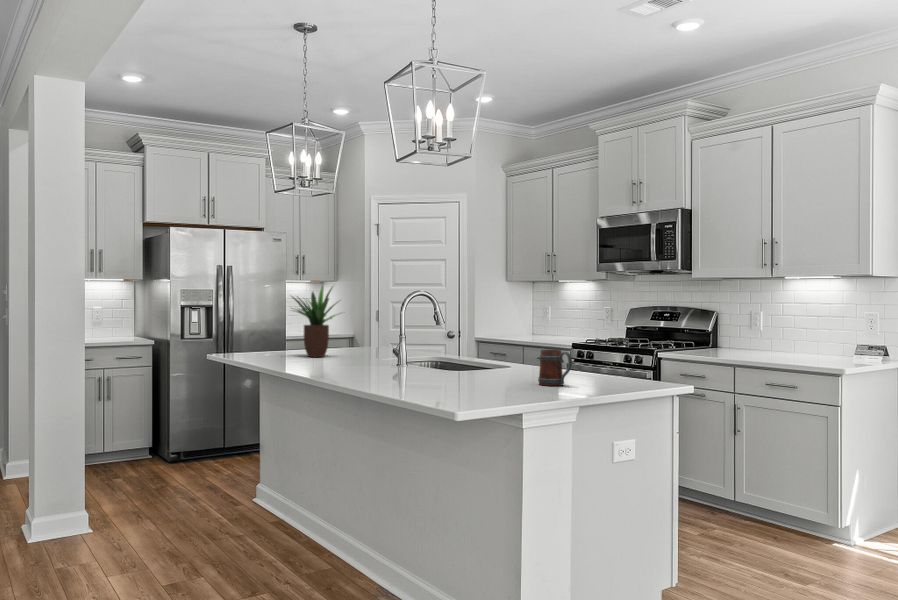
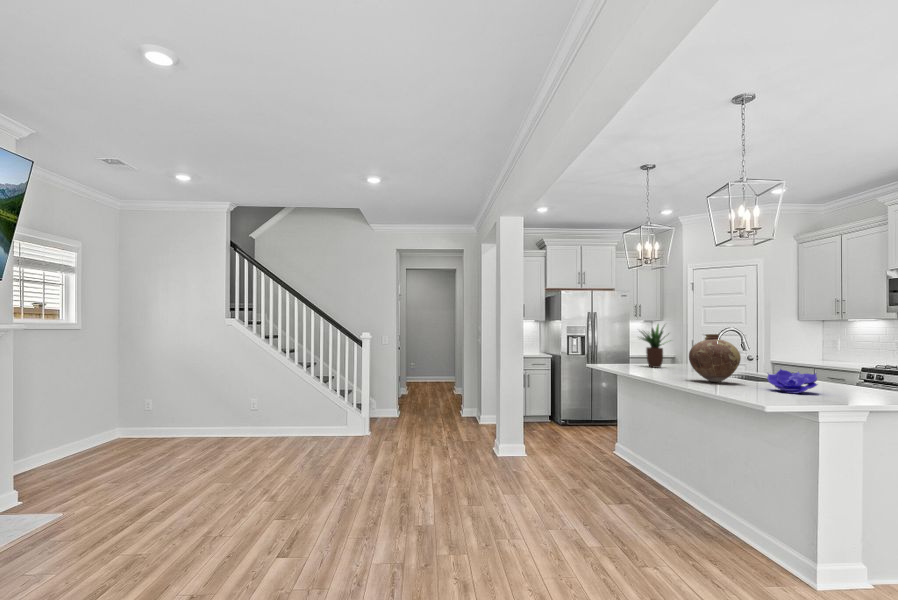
vase: none [358,304,429,379] -> present [689,334,741,382]
mug: present [538,350,572,386] -> none [833,368,864,395]
decorative bowl: none [461,353,522,391] -> present [767,369,818,394]

